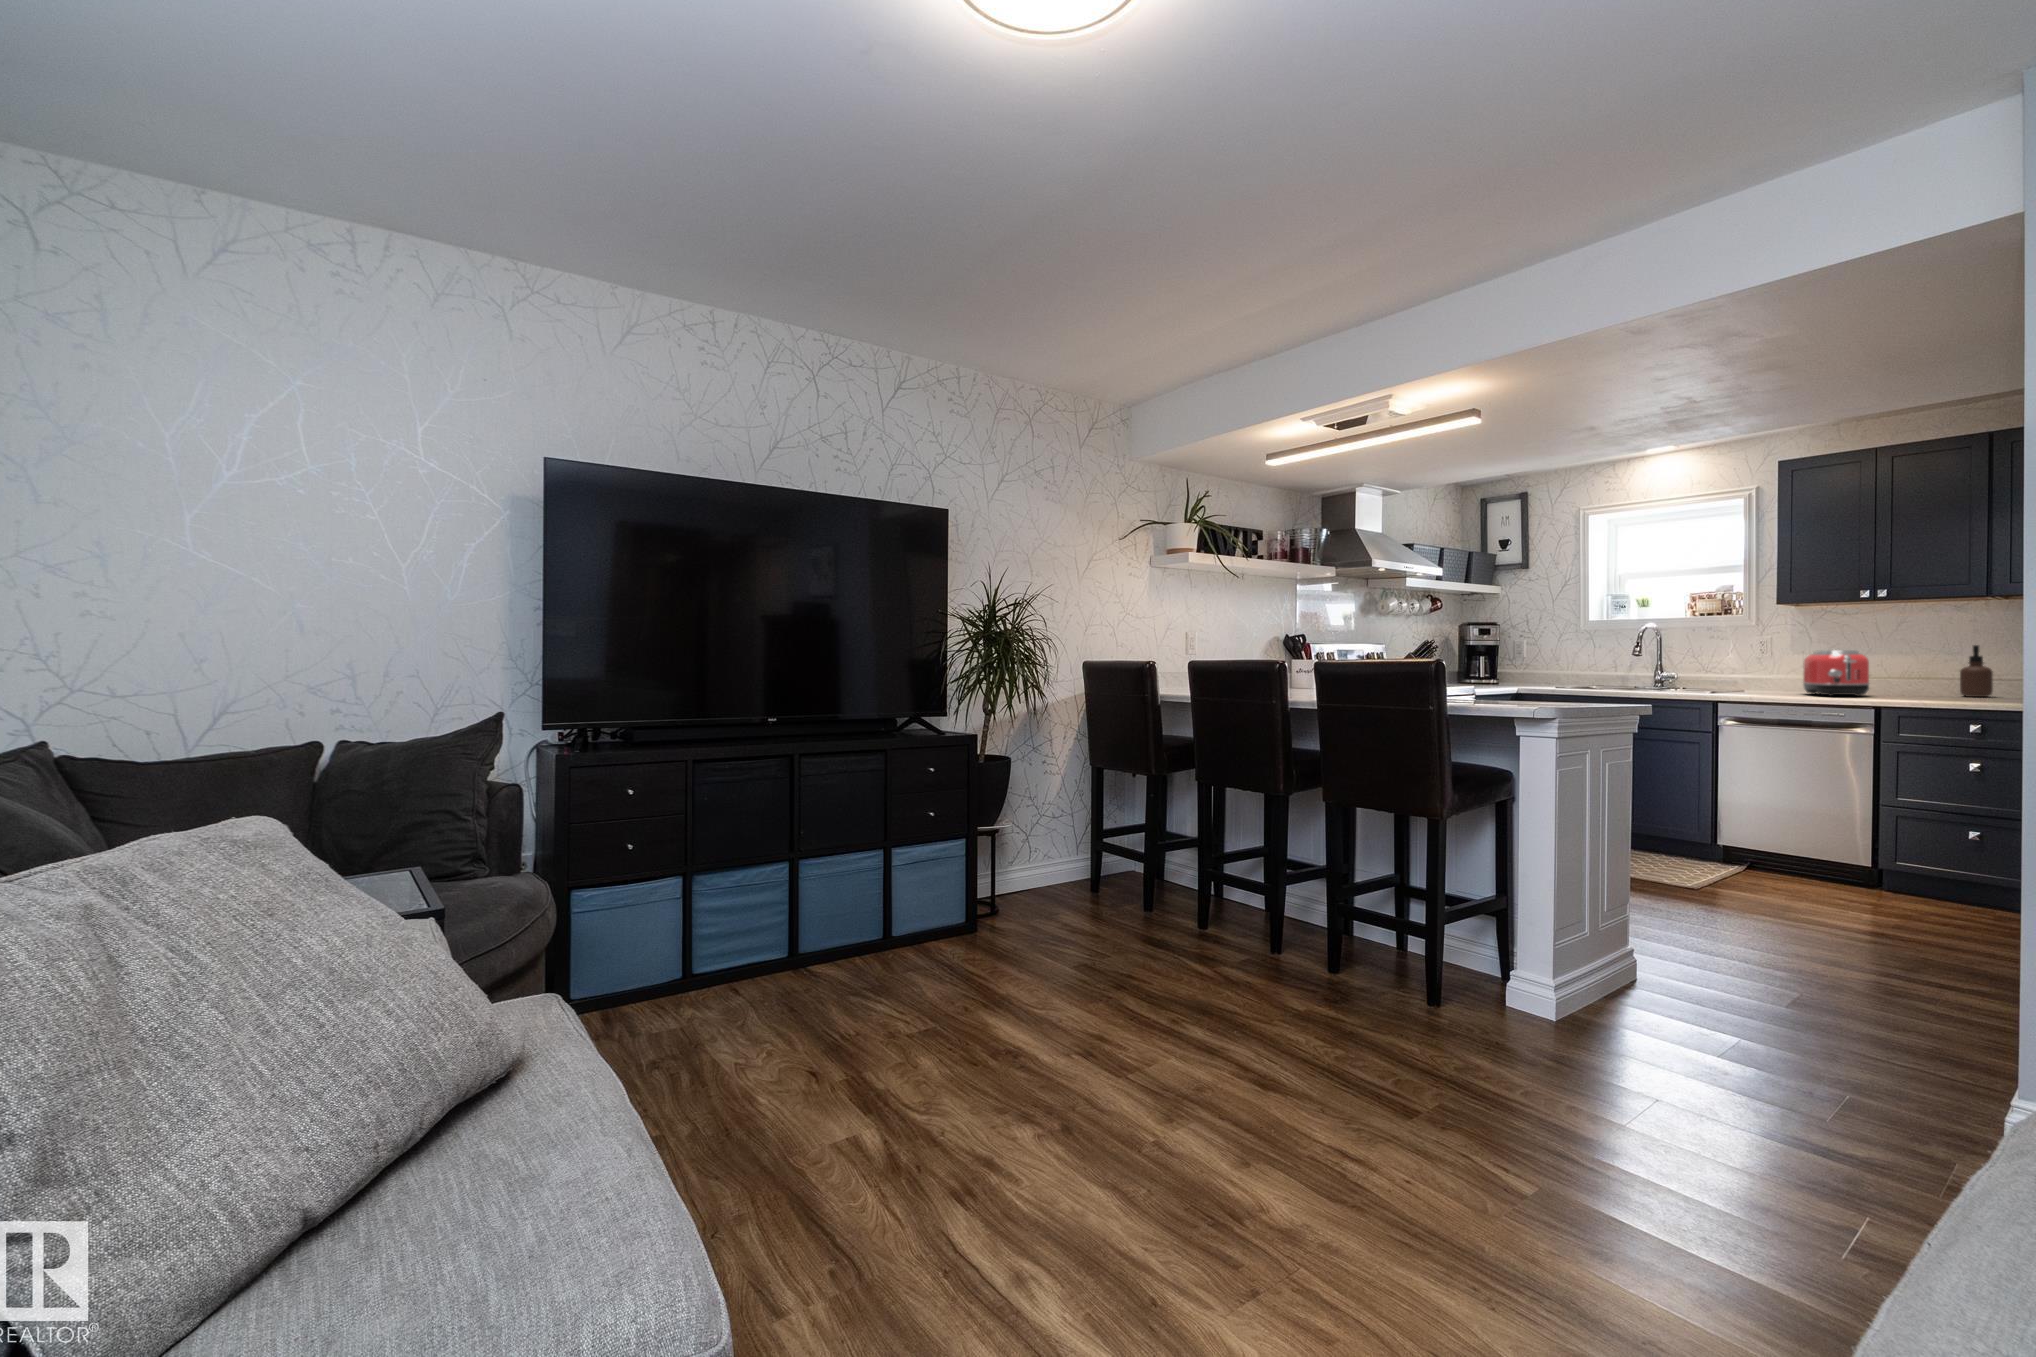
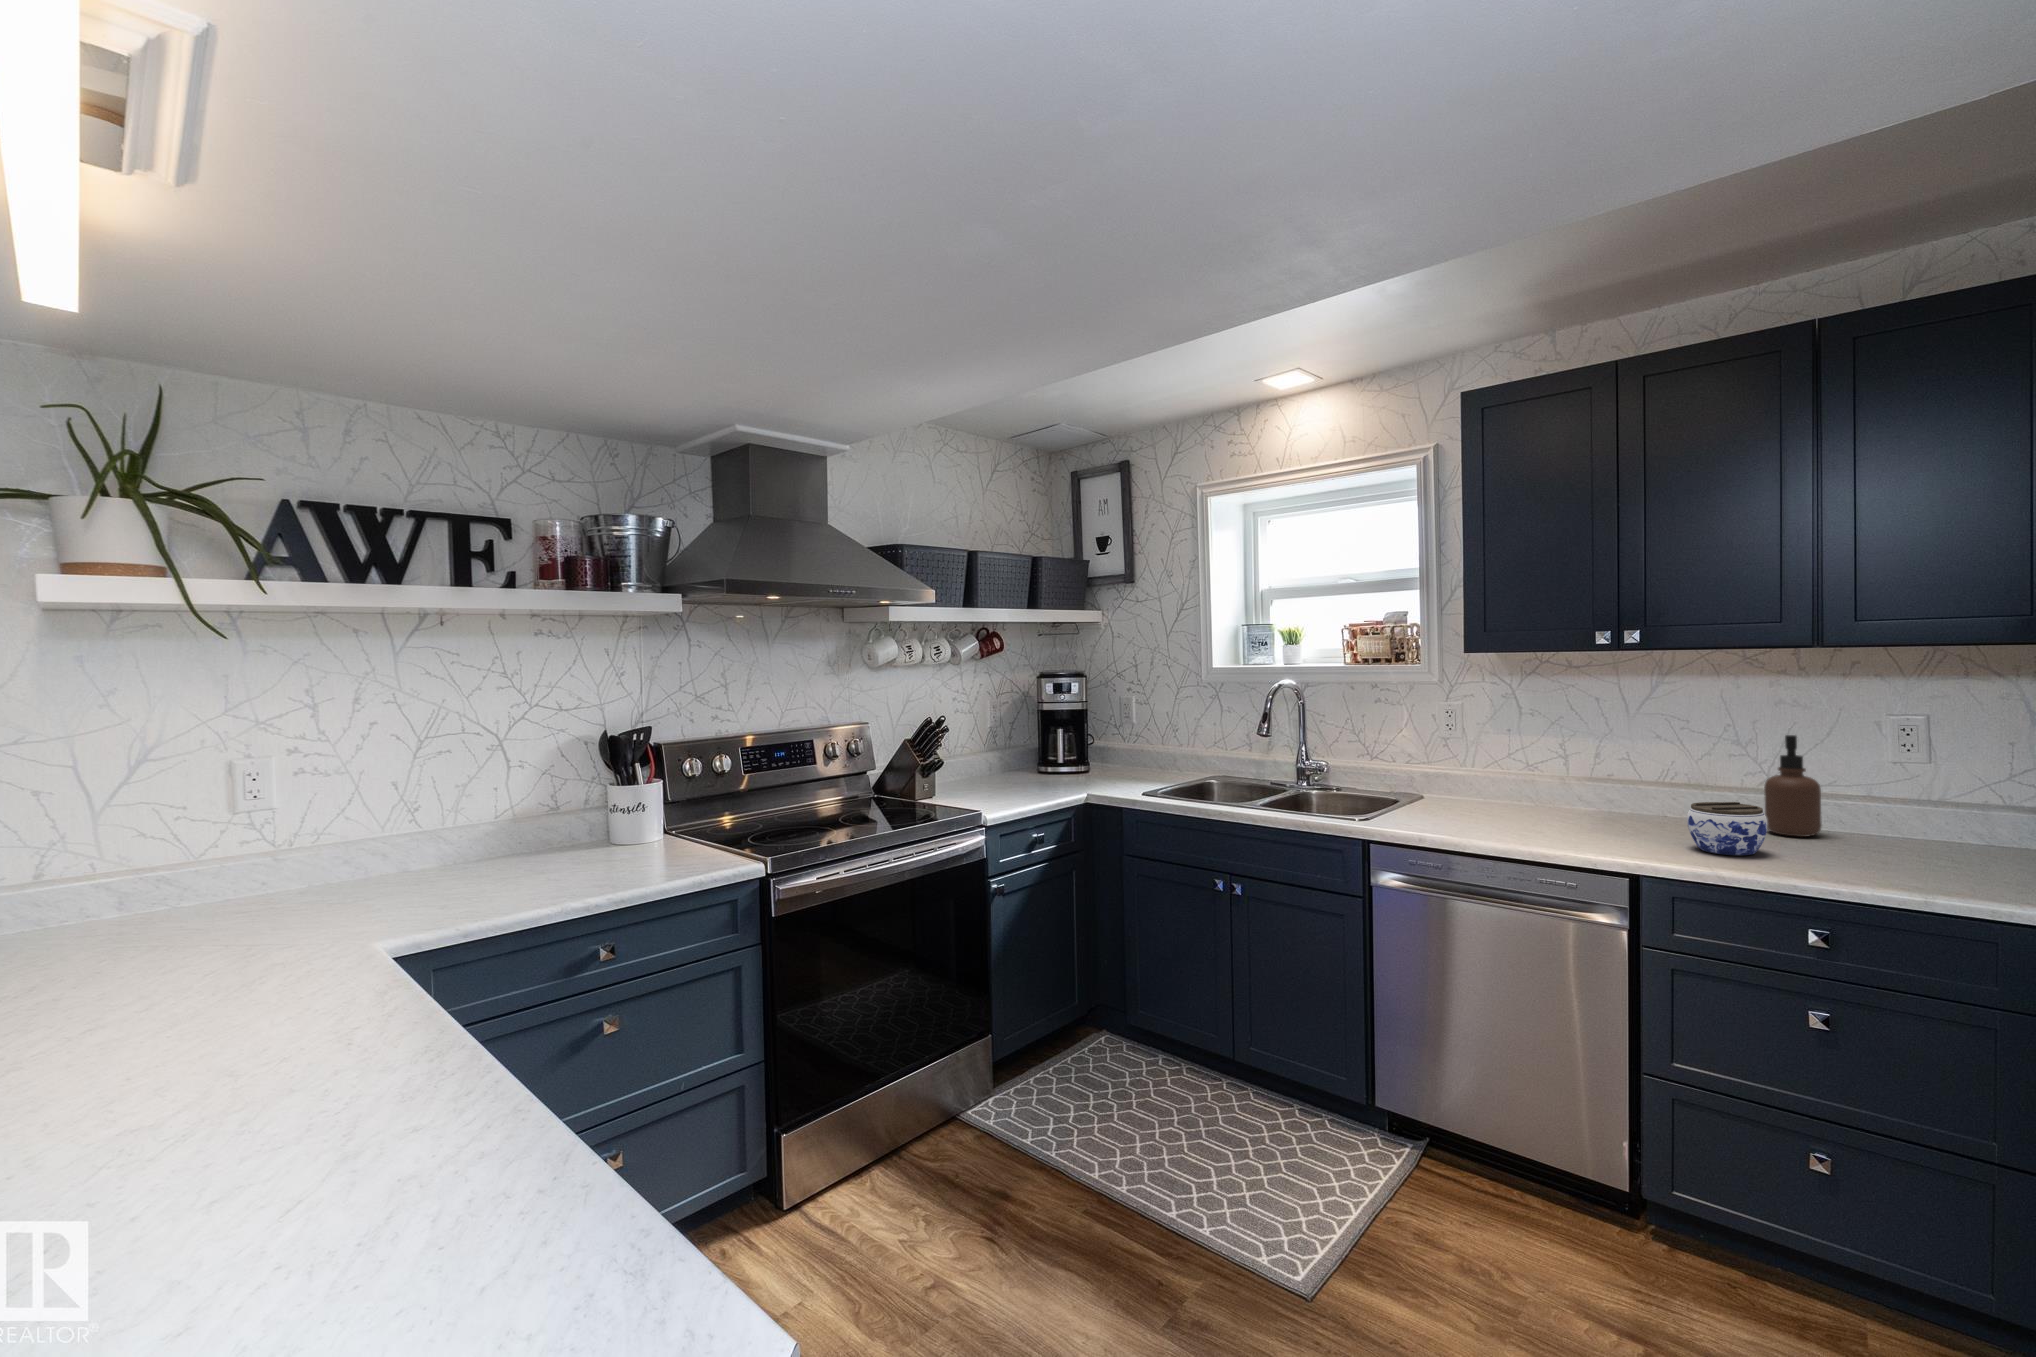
toaster: present [1803,650,1869,696] -> none [1506,738,1616,833]
jar: none [1911,676,1956,700] -> present [1687,802,1767,855]

